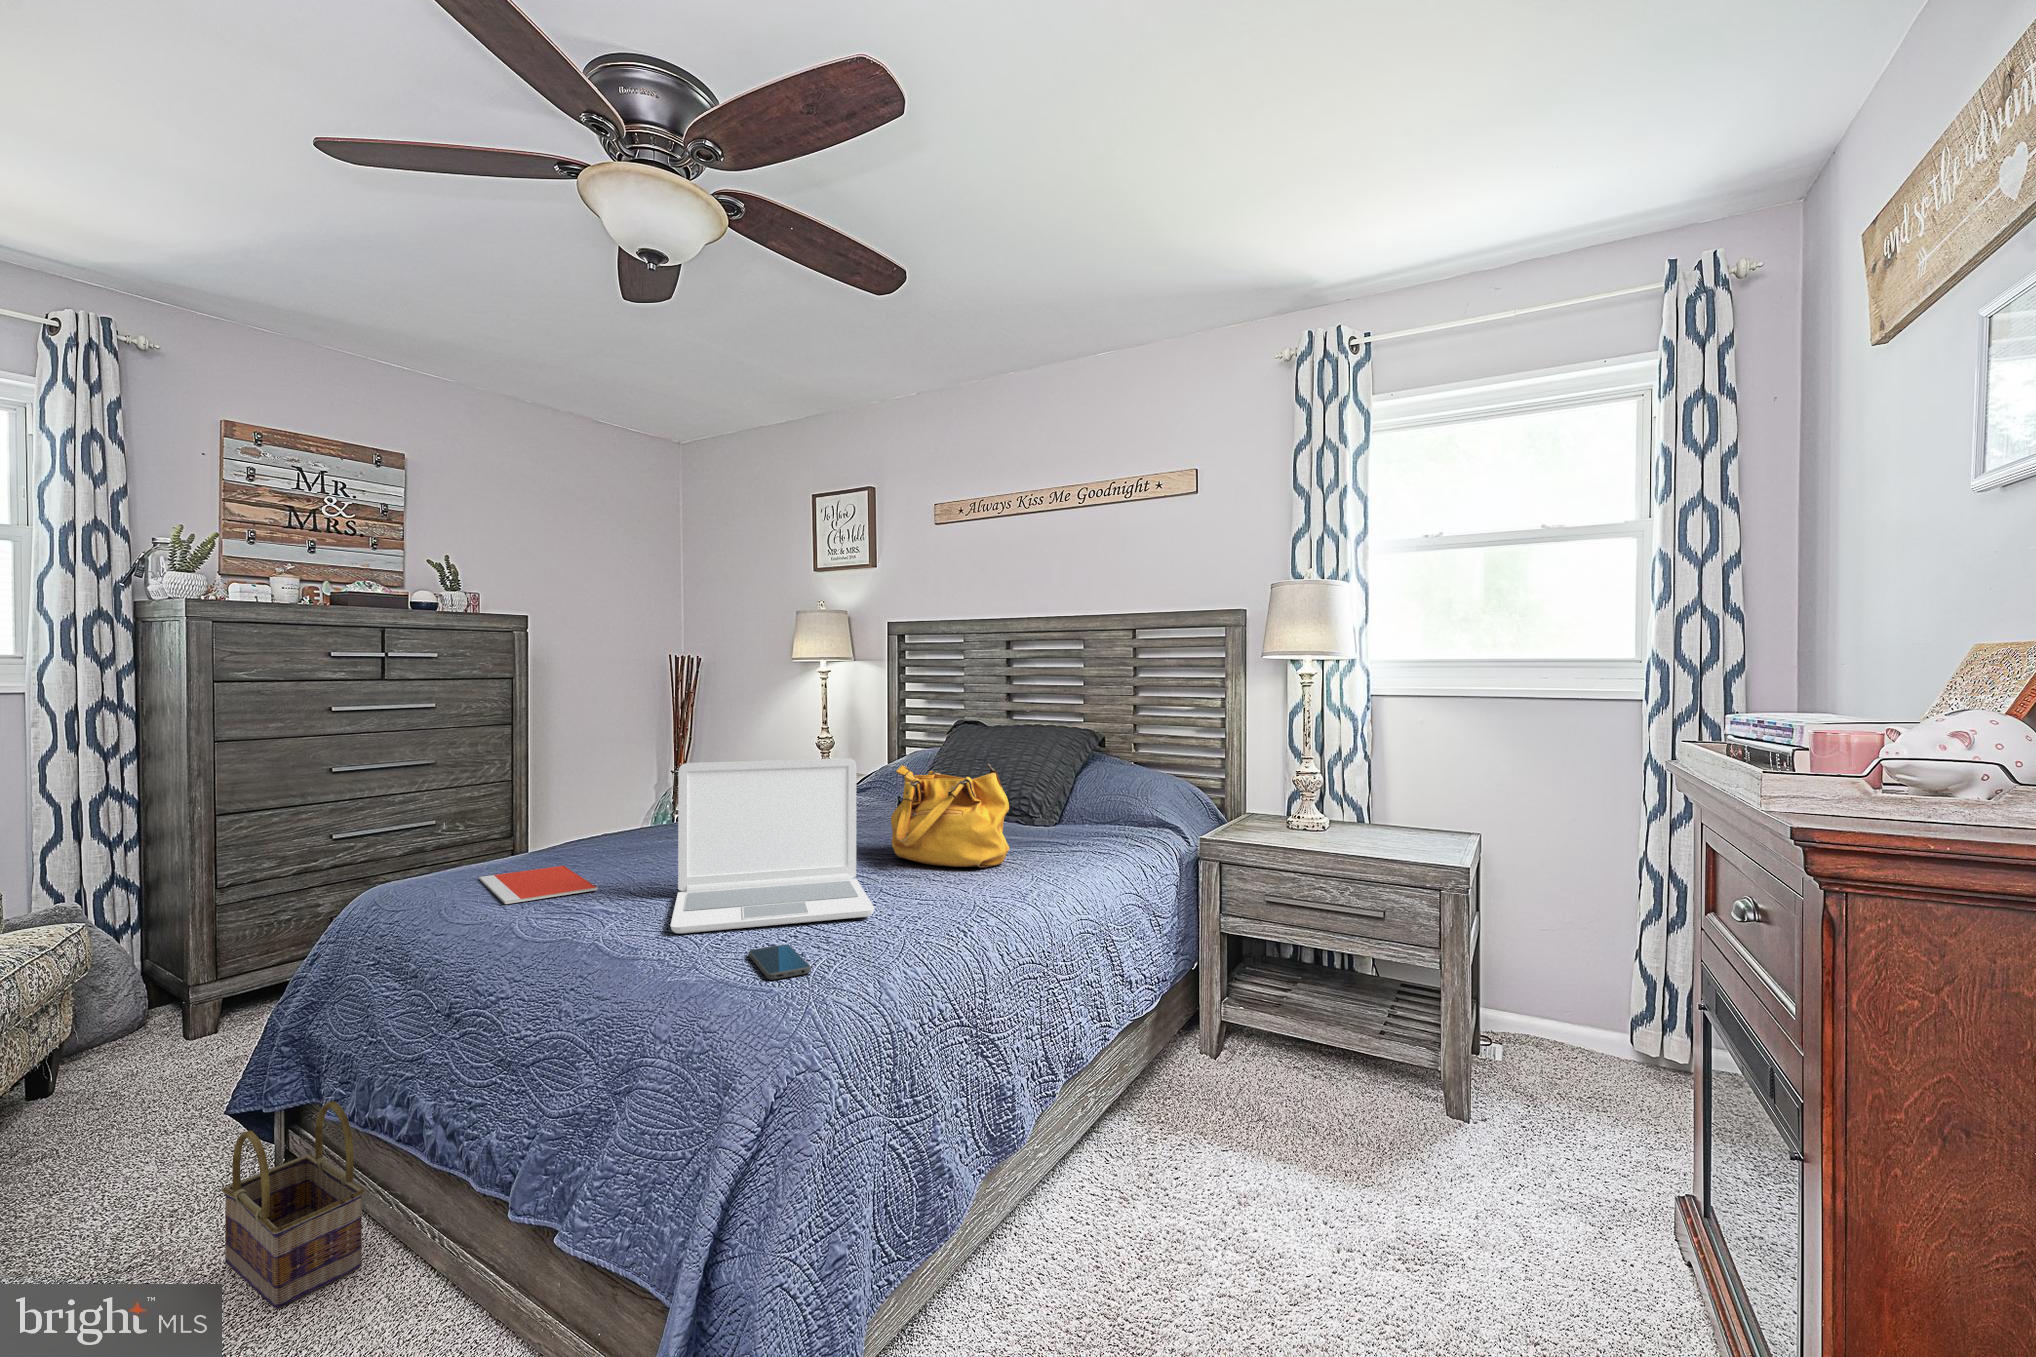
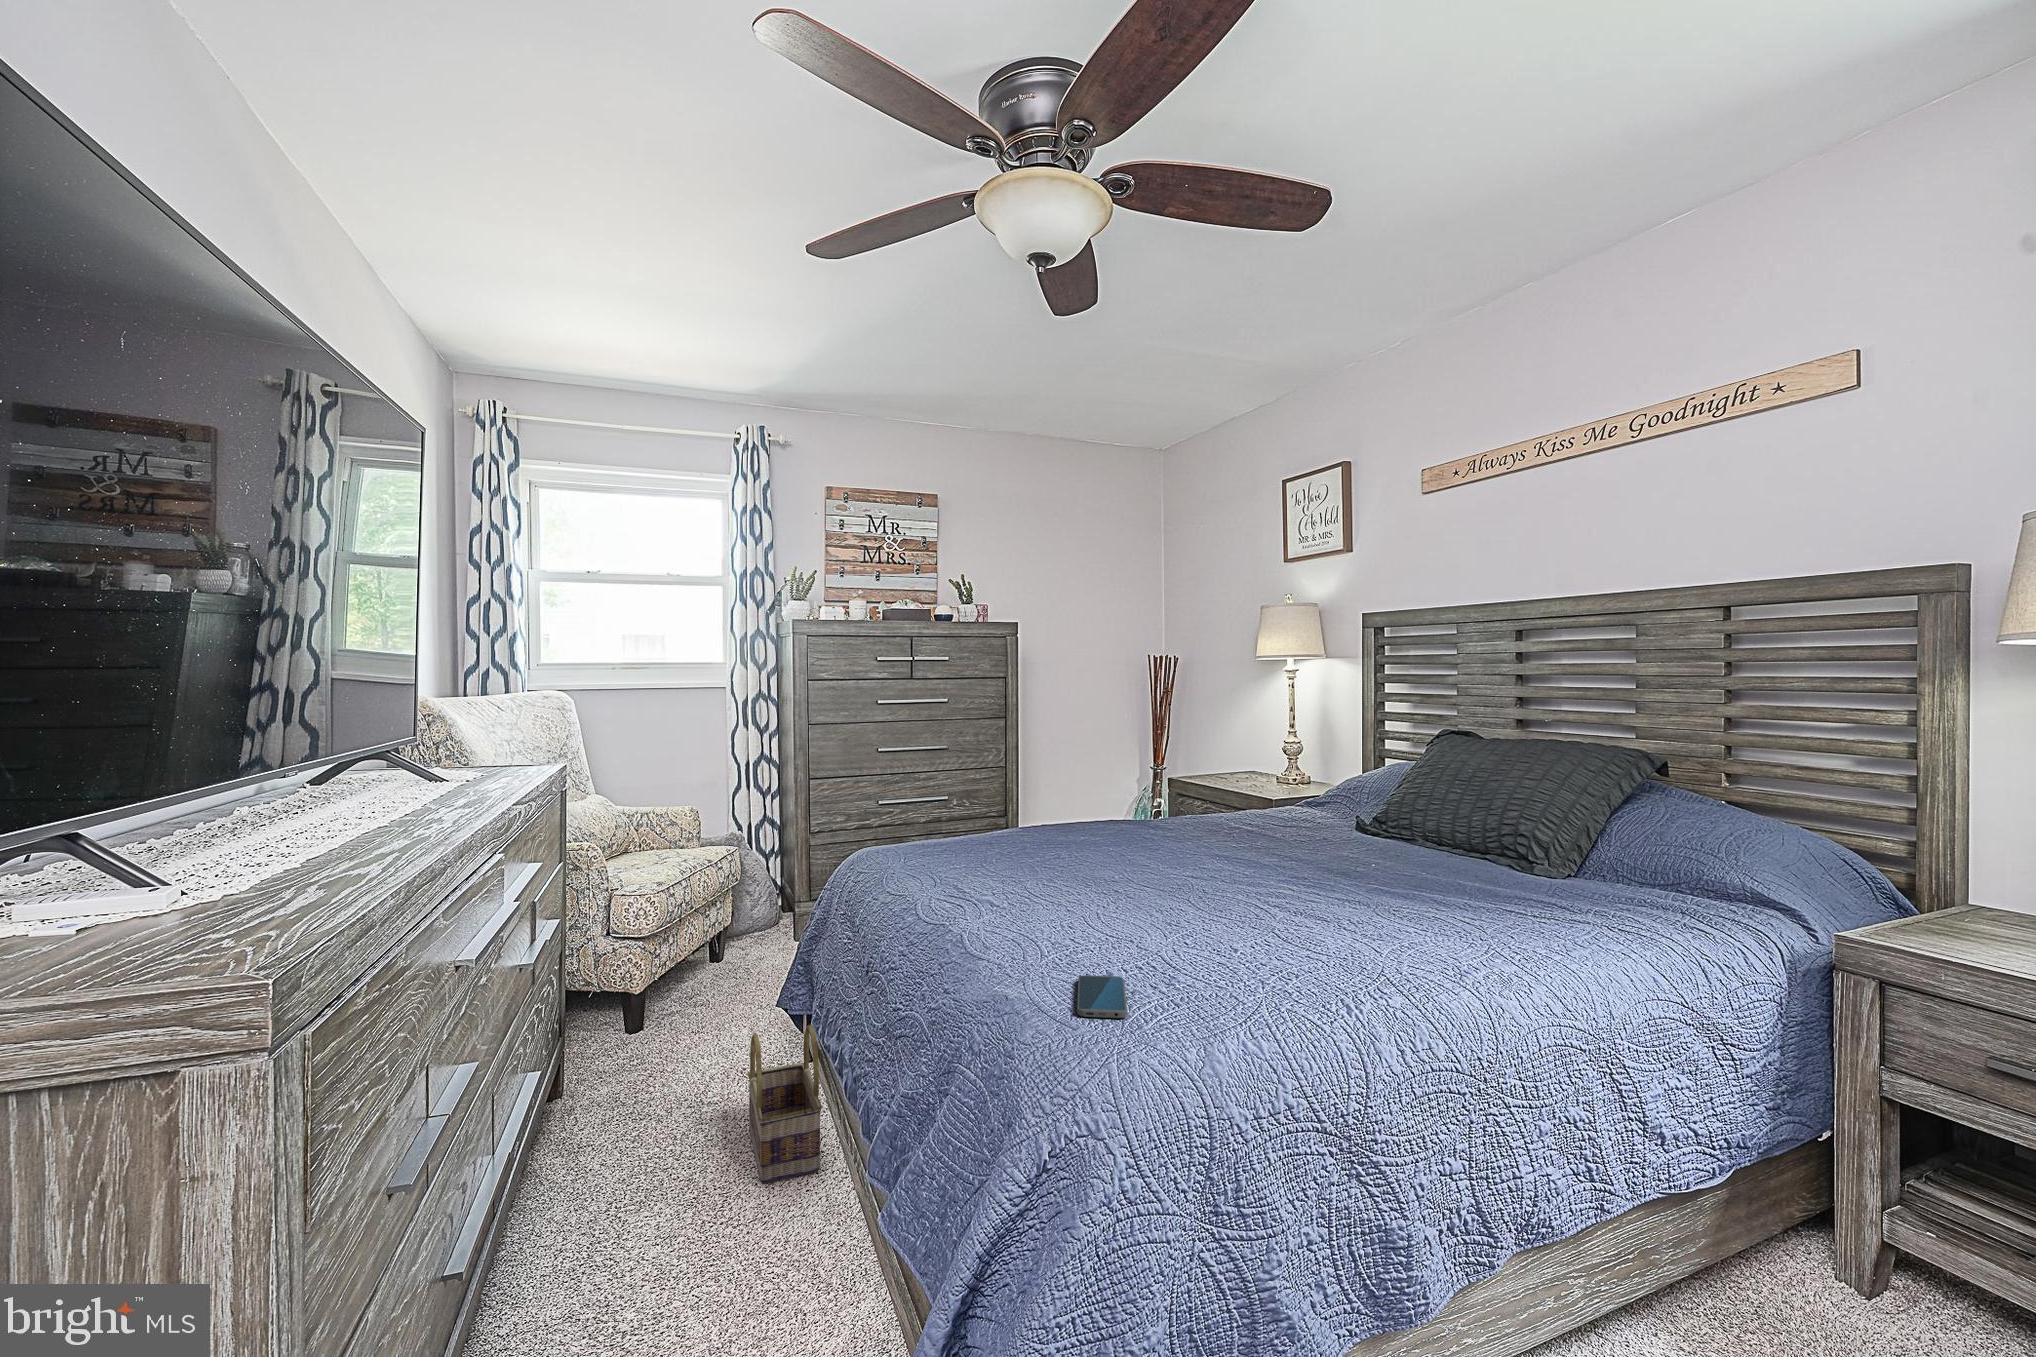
laptop: present [670,758,874,934] -> none [1026,765,1247,961]
handbag: present [891,764,1009,868] -> none [1309,782,1467,921]
notebook: present [479,866,598,904] -> none [921,853,999,883]

